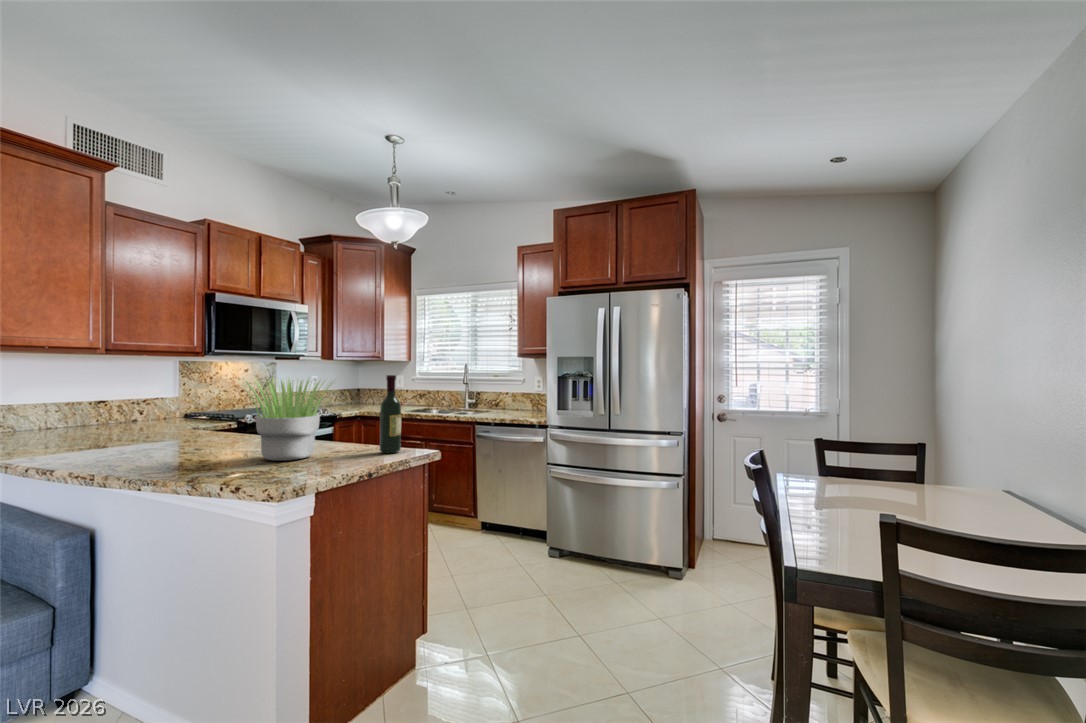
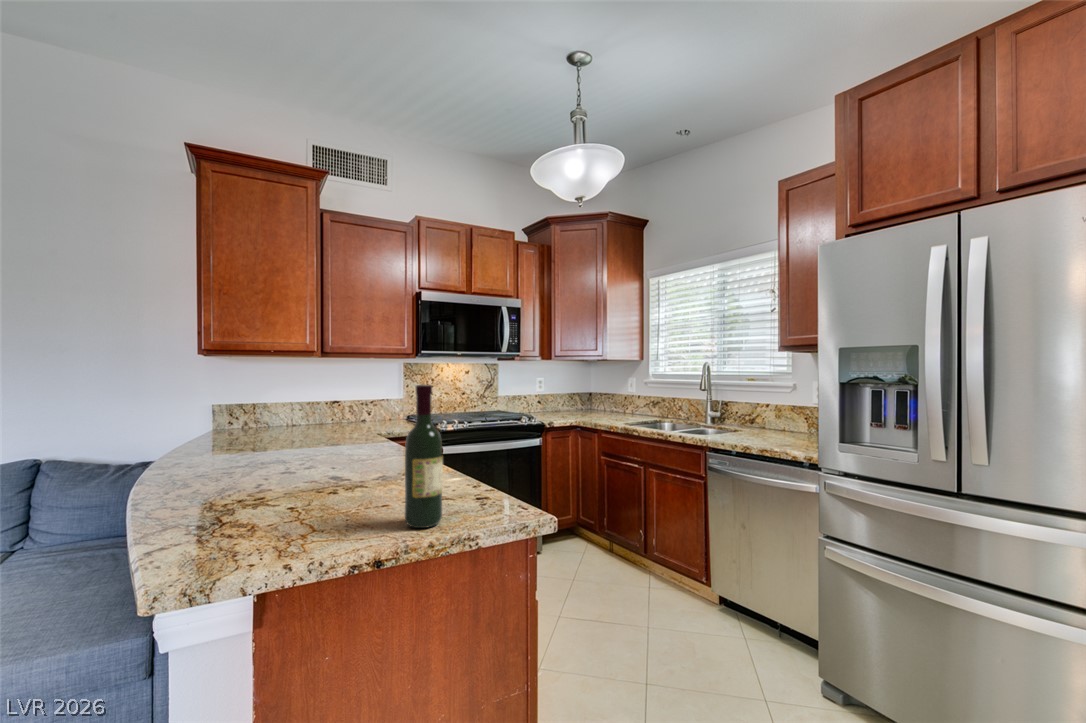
potted plant: present [245,379,332,461] -> none [206,383,370,518]

